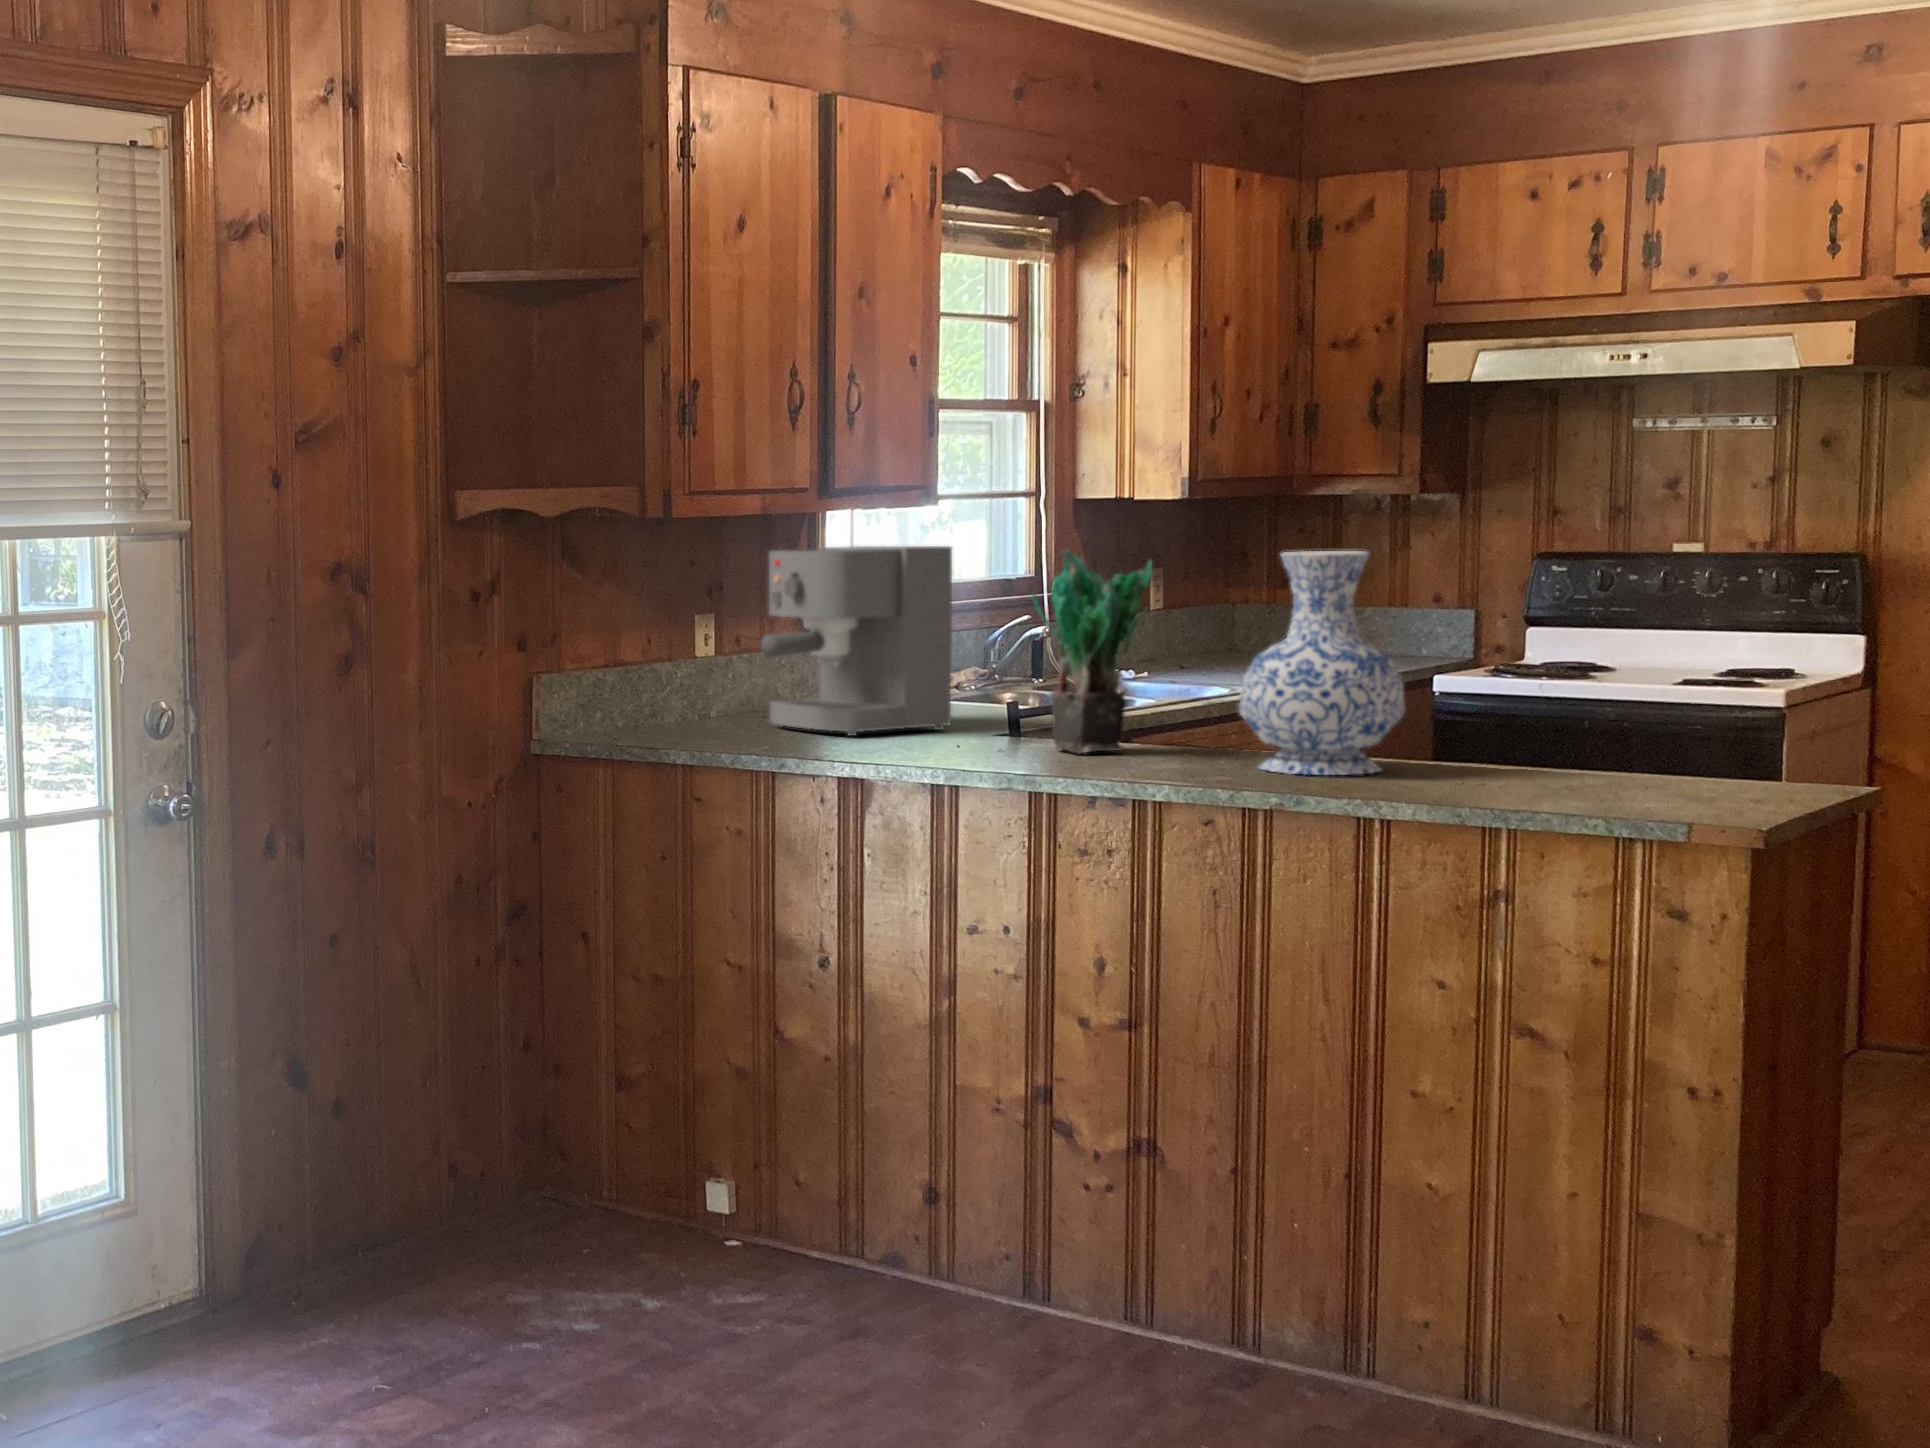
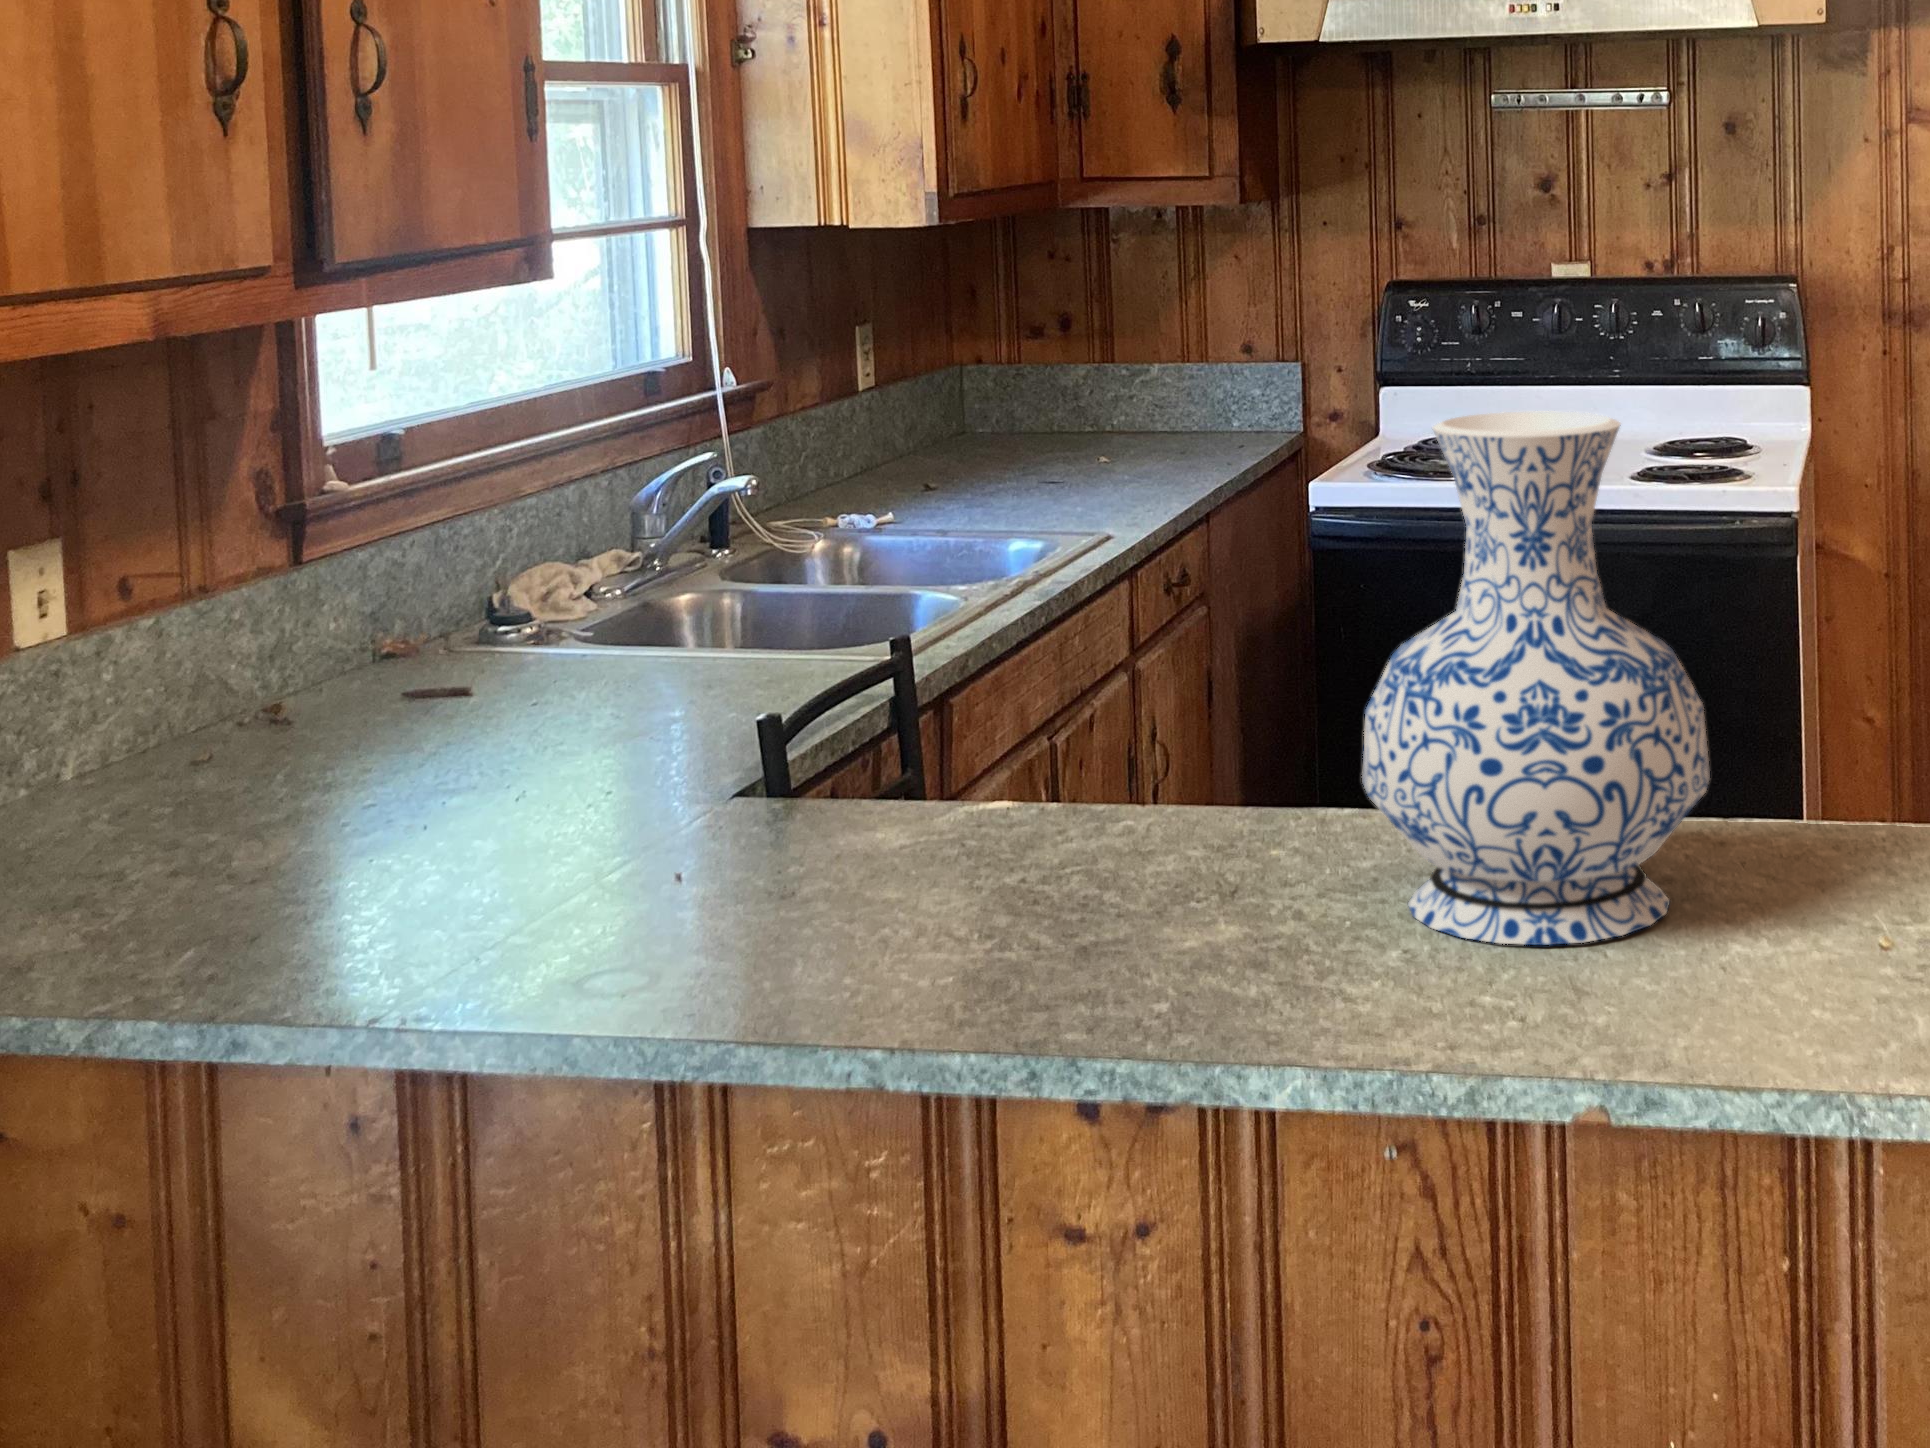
coffee maker: present [761,546,952,736] -> none [162,389,646,879]
potted plant: present [1033,550,1152,753] -> none [869,422,1129,903]

